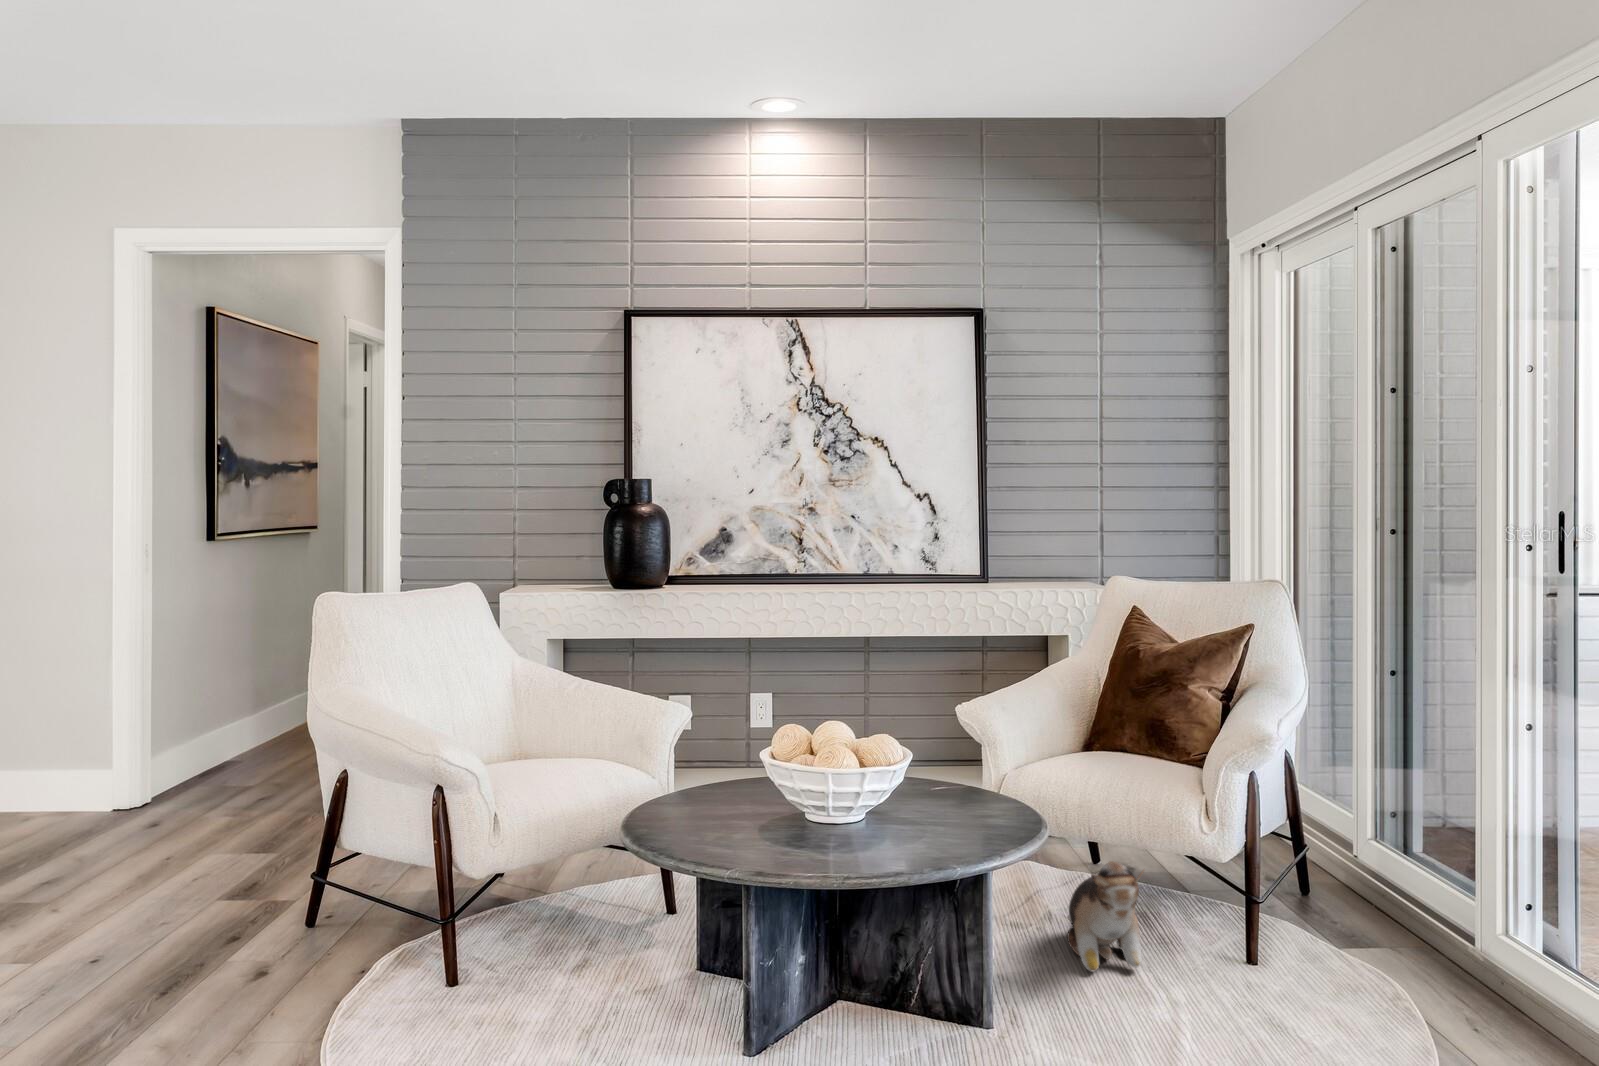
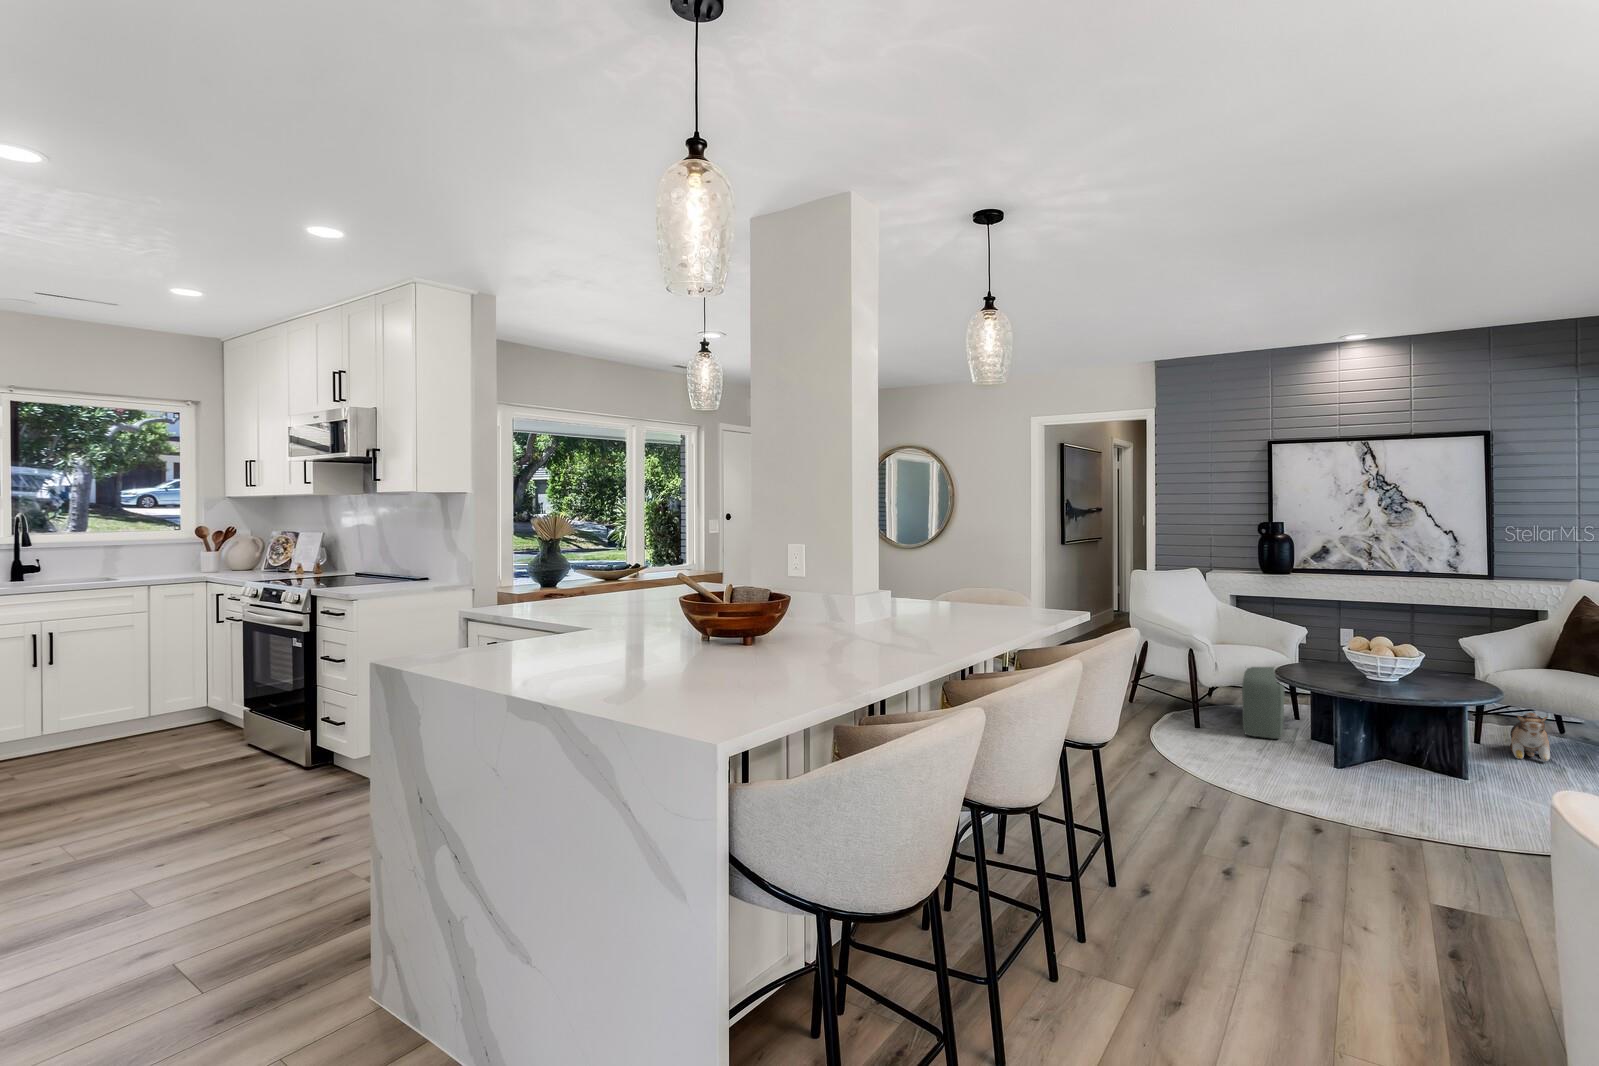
pouf: none [522,791,634,1023] -> present [1242,667,1284,739]

